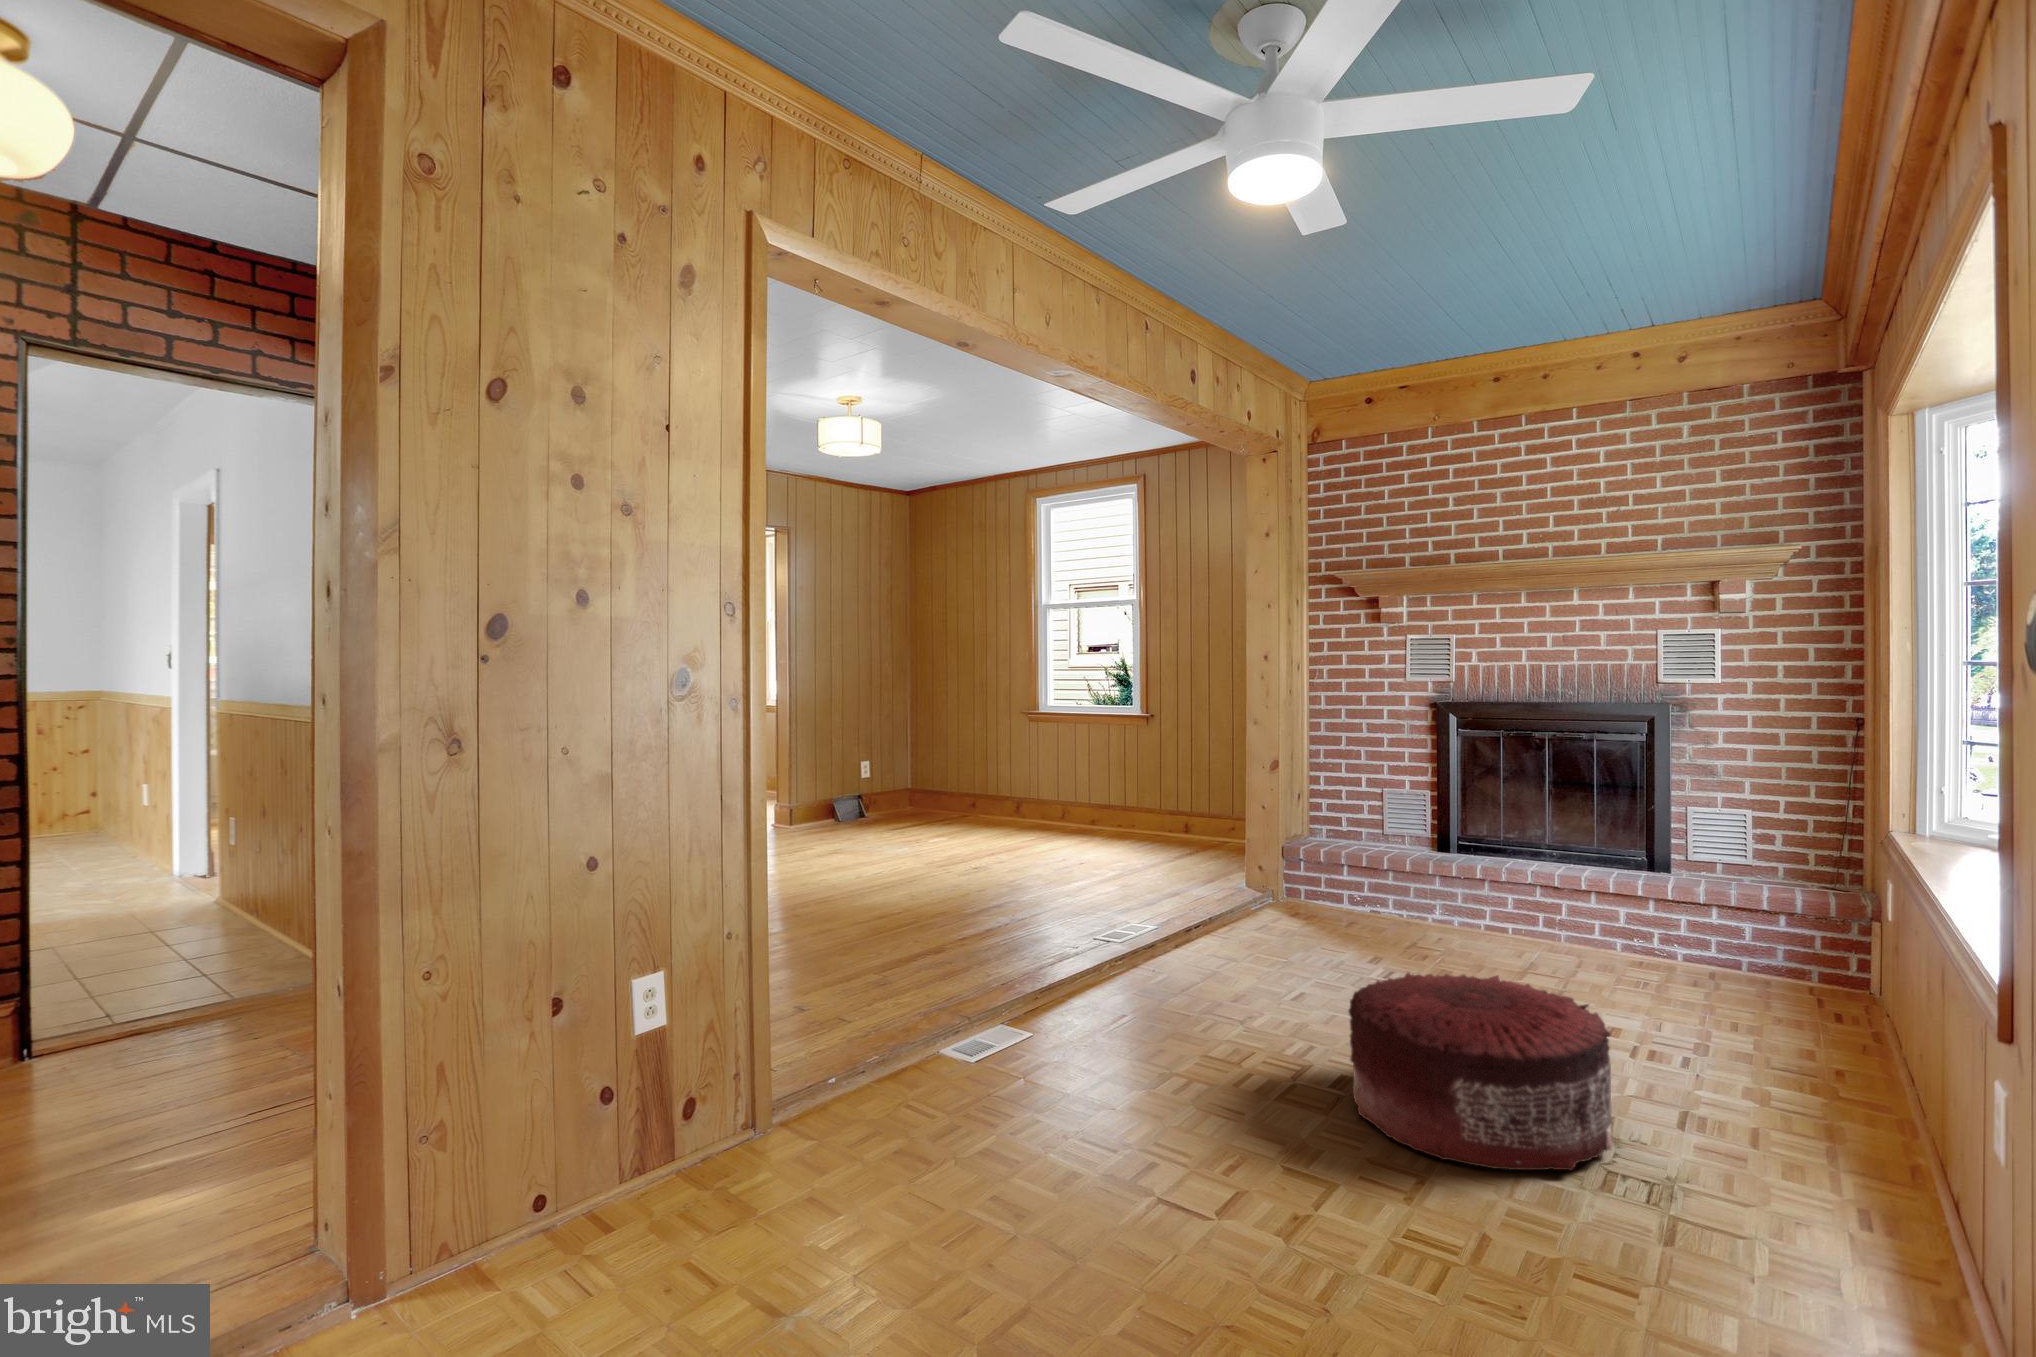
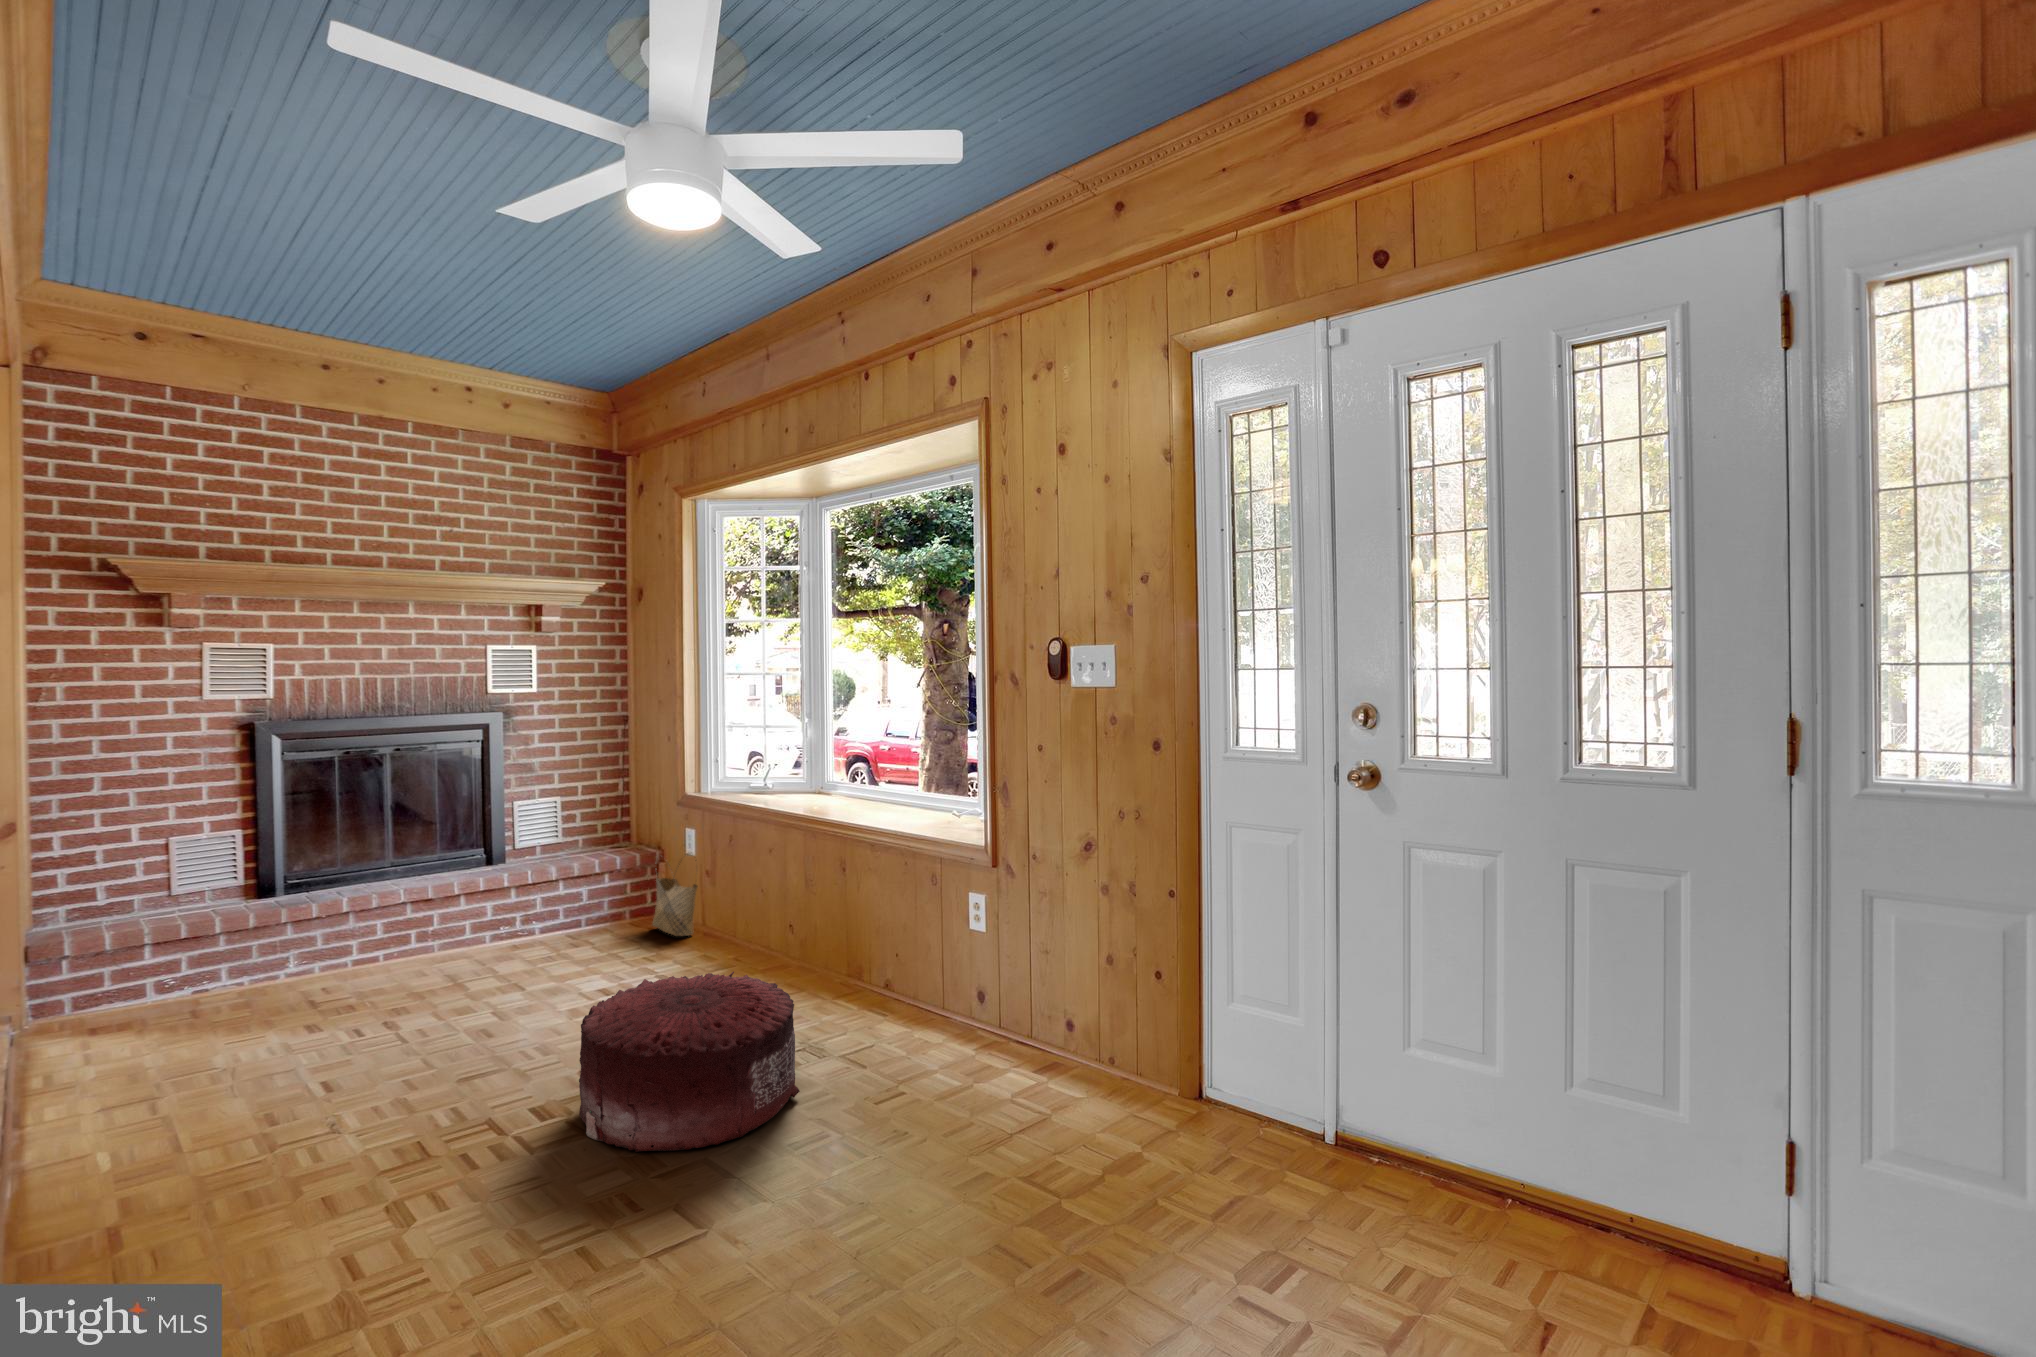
woven basket: none [1806,898,1869,1021] -> present [652,863,698,936]

